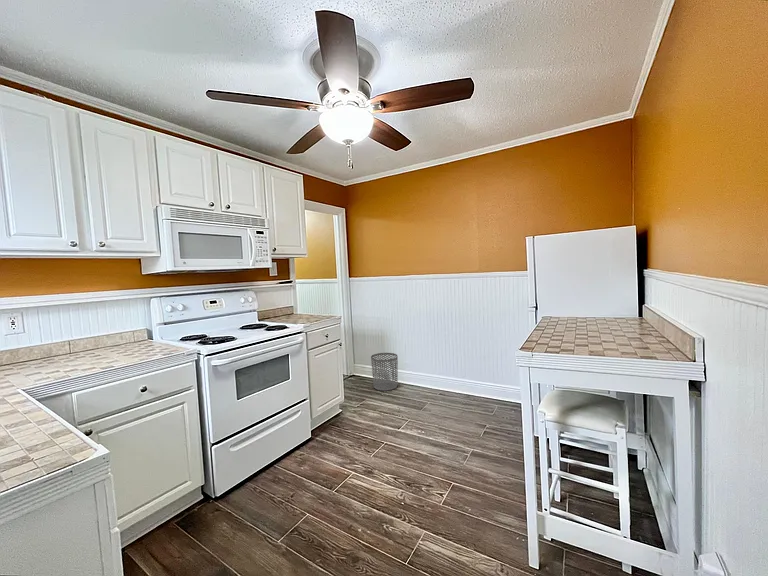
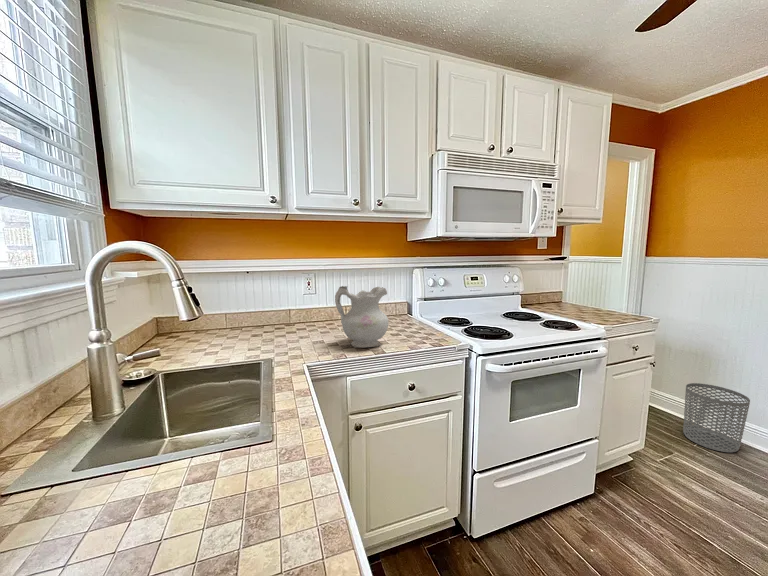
ceramic pitcher: none [51,315,116,370] -> present [335,286,388,348]

